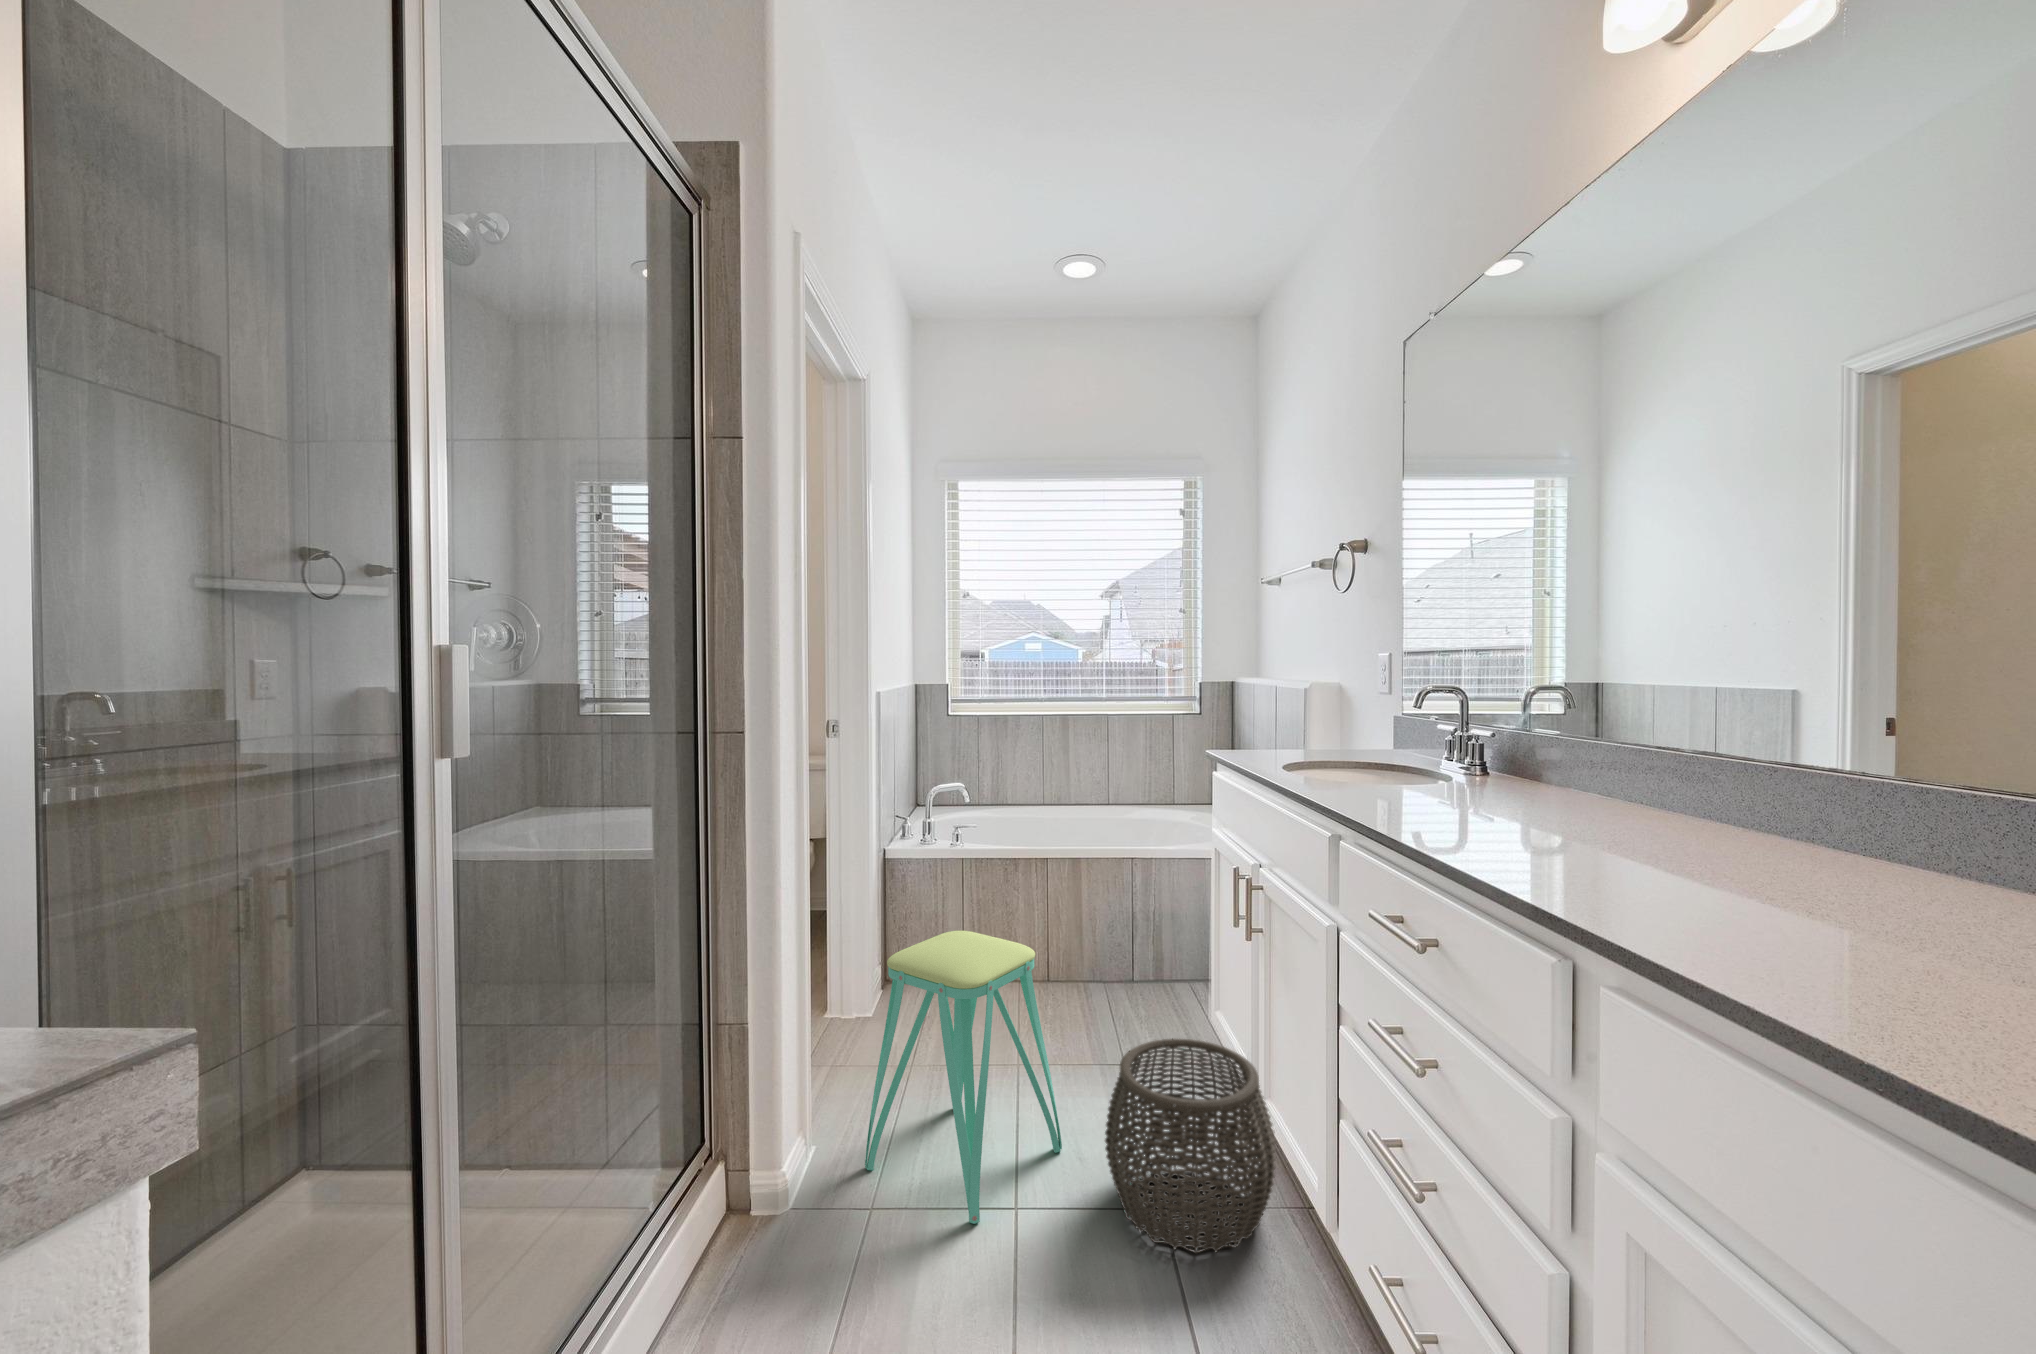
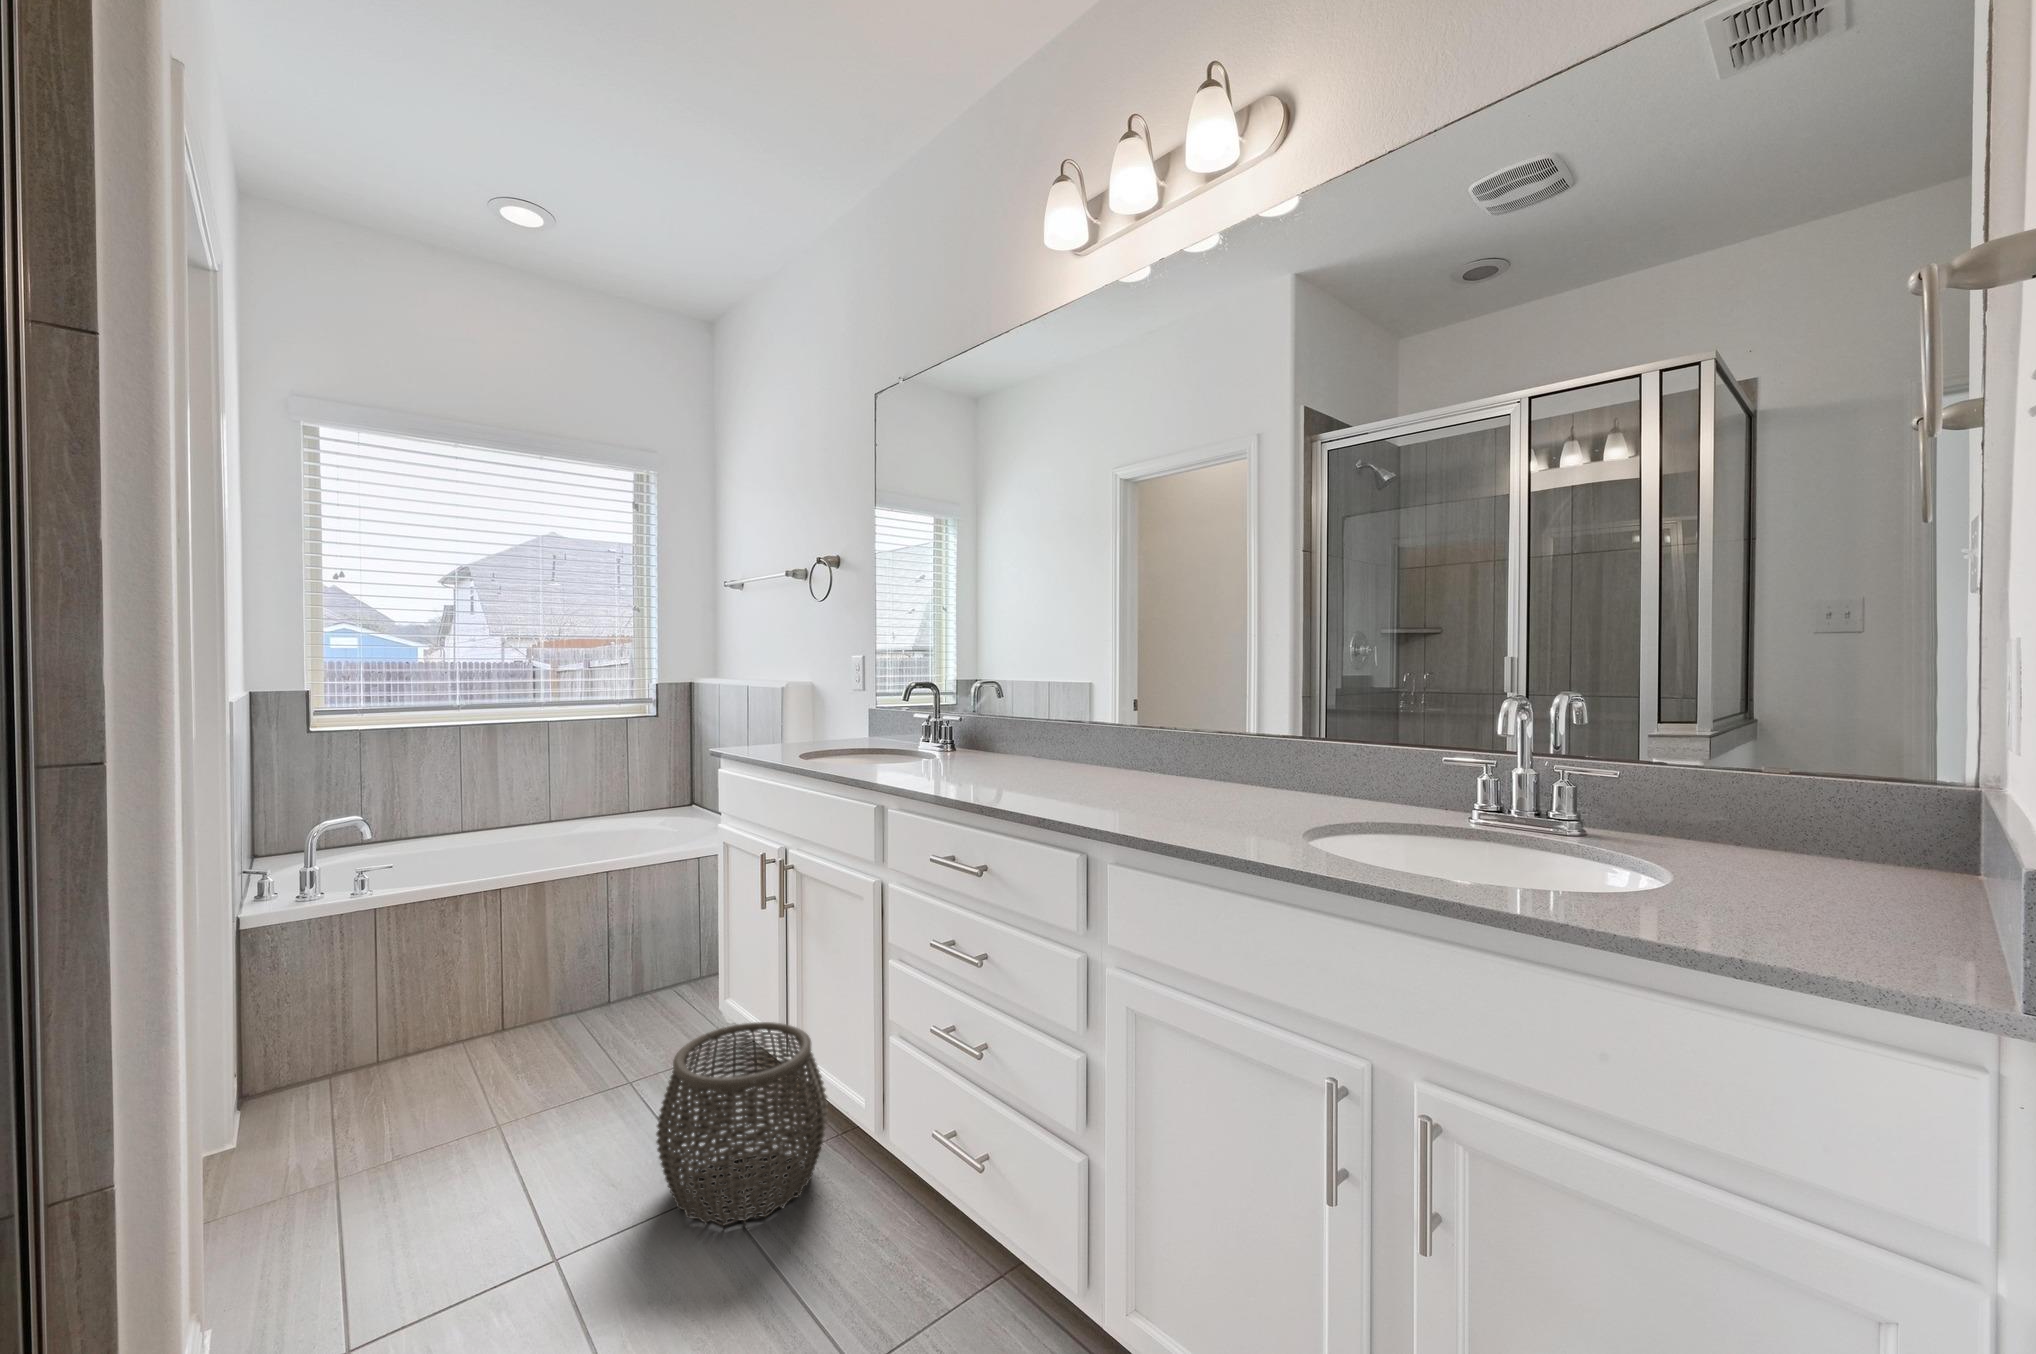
stool: present [865,931,1062,1224] -> none [315,975,590,1316]

